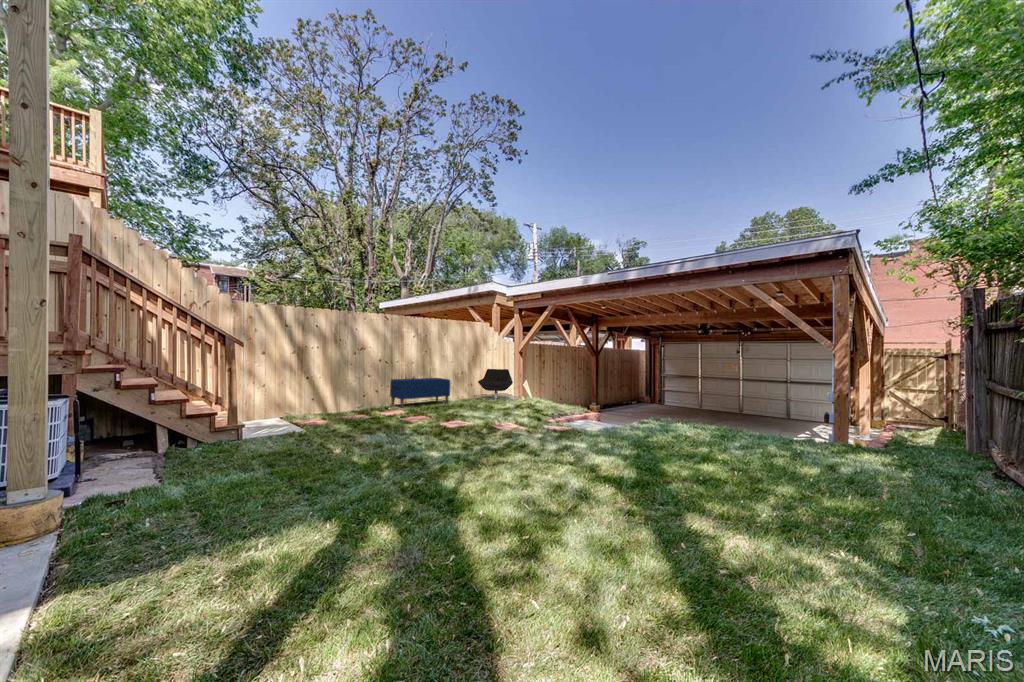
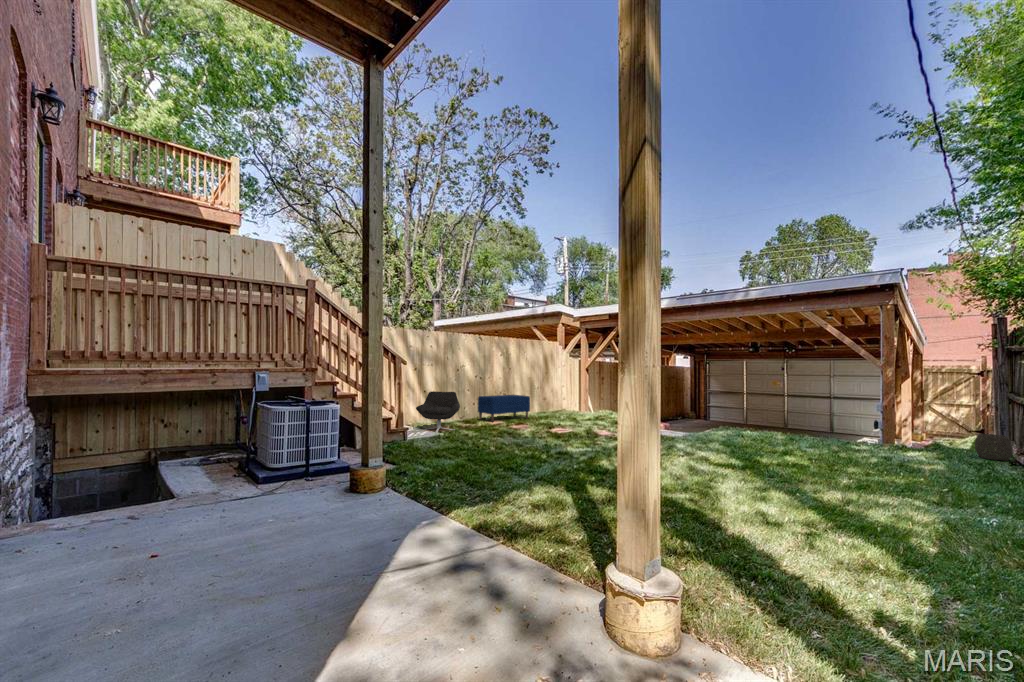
lounge chair: present [478,369,513,401] -> present [416,391,460,432]
woven basket: none [943,432,995,468] -> present [975,434,1013,461]

